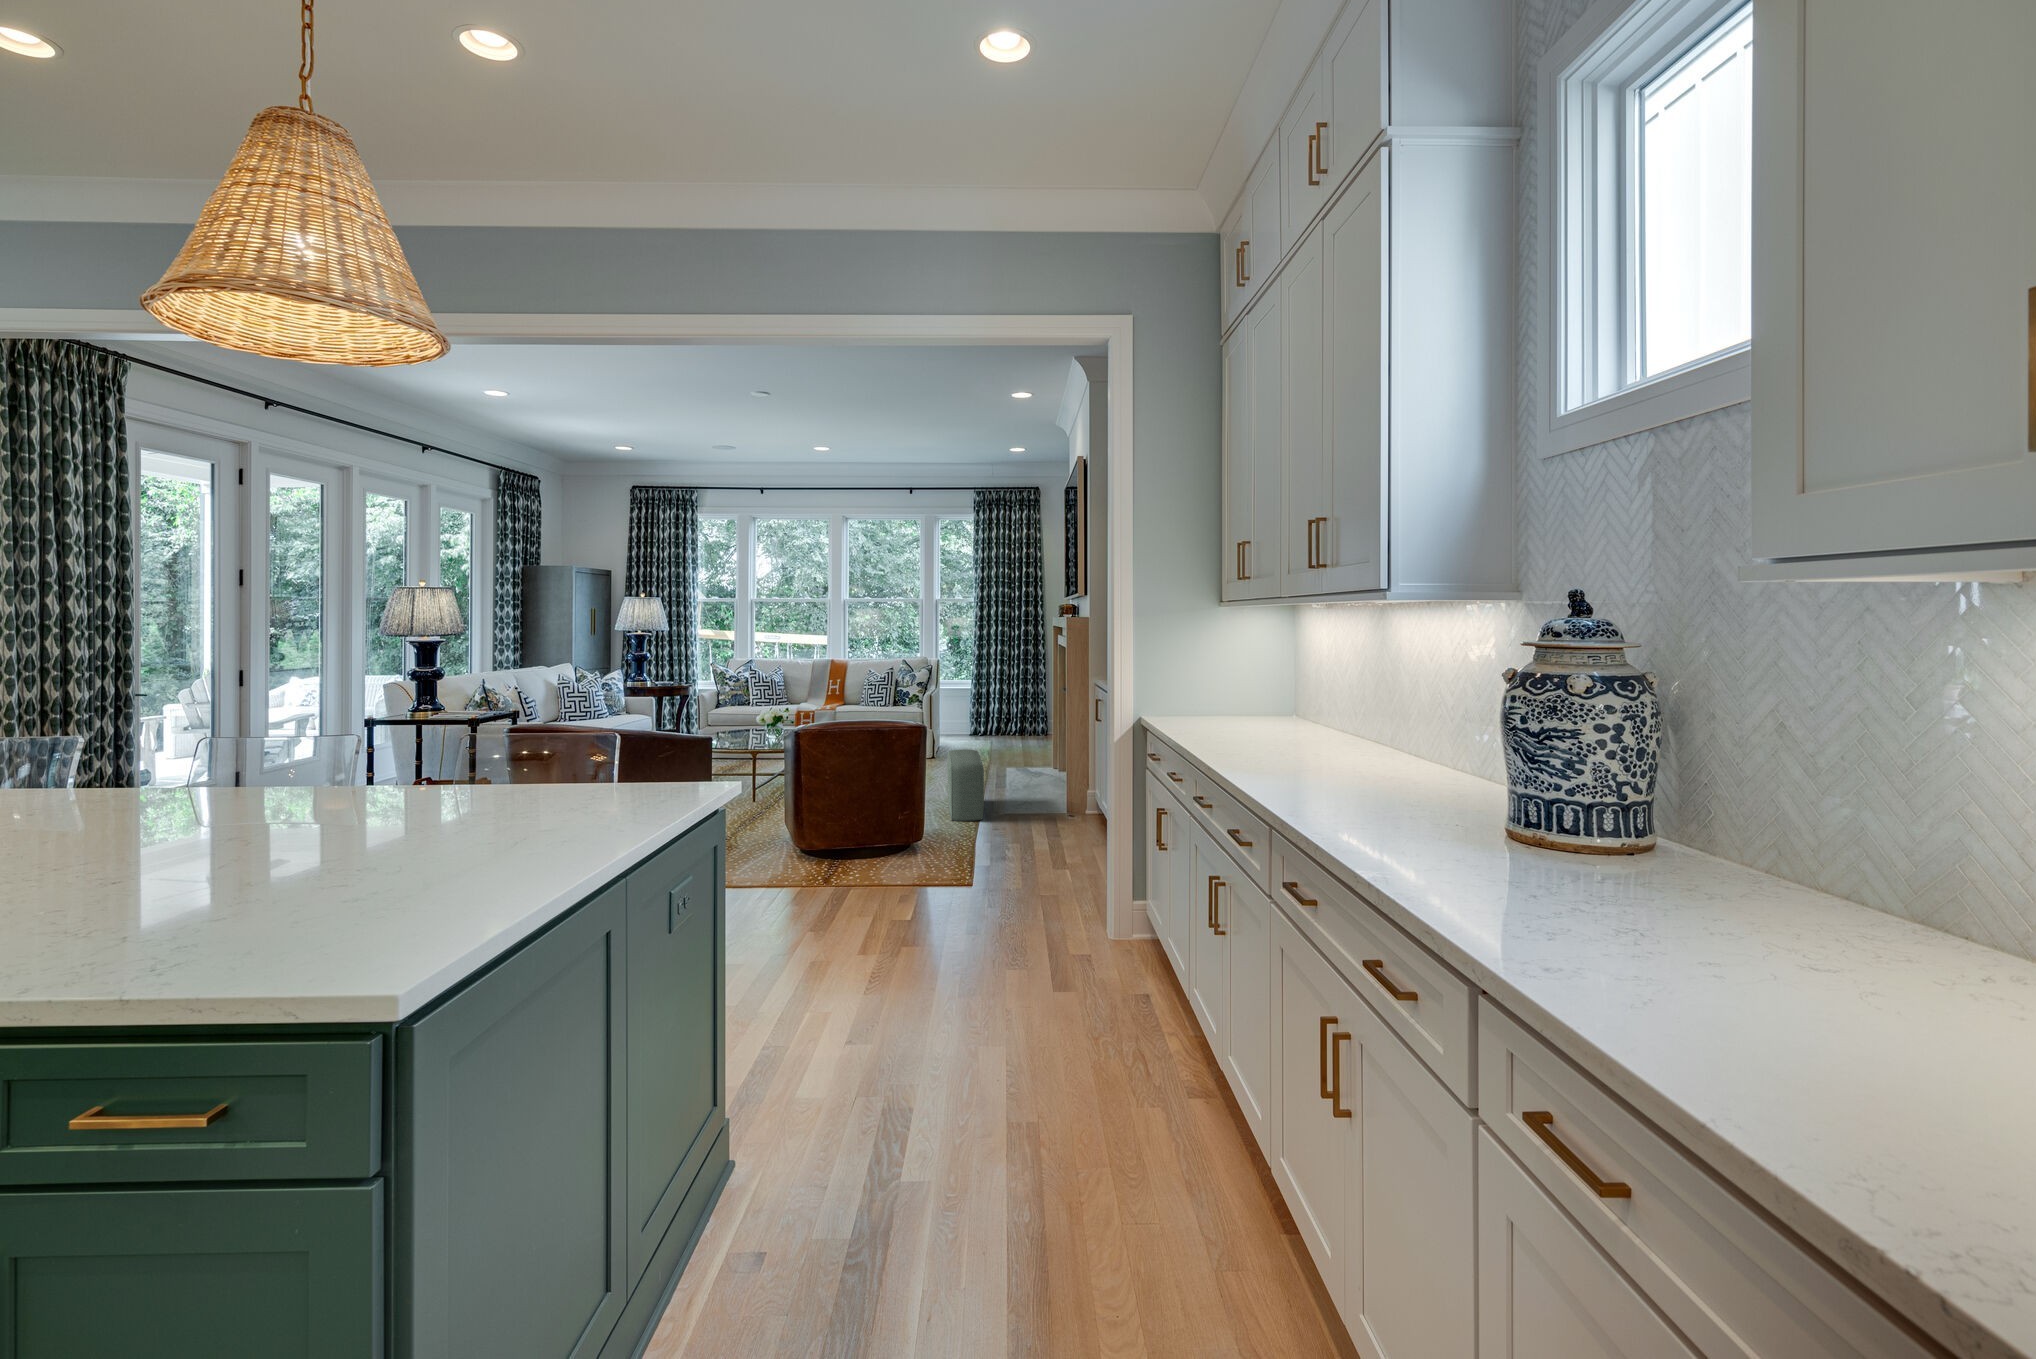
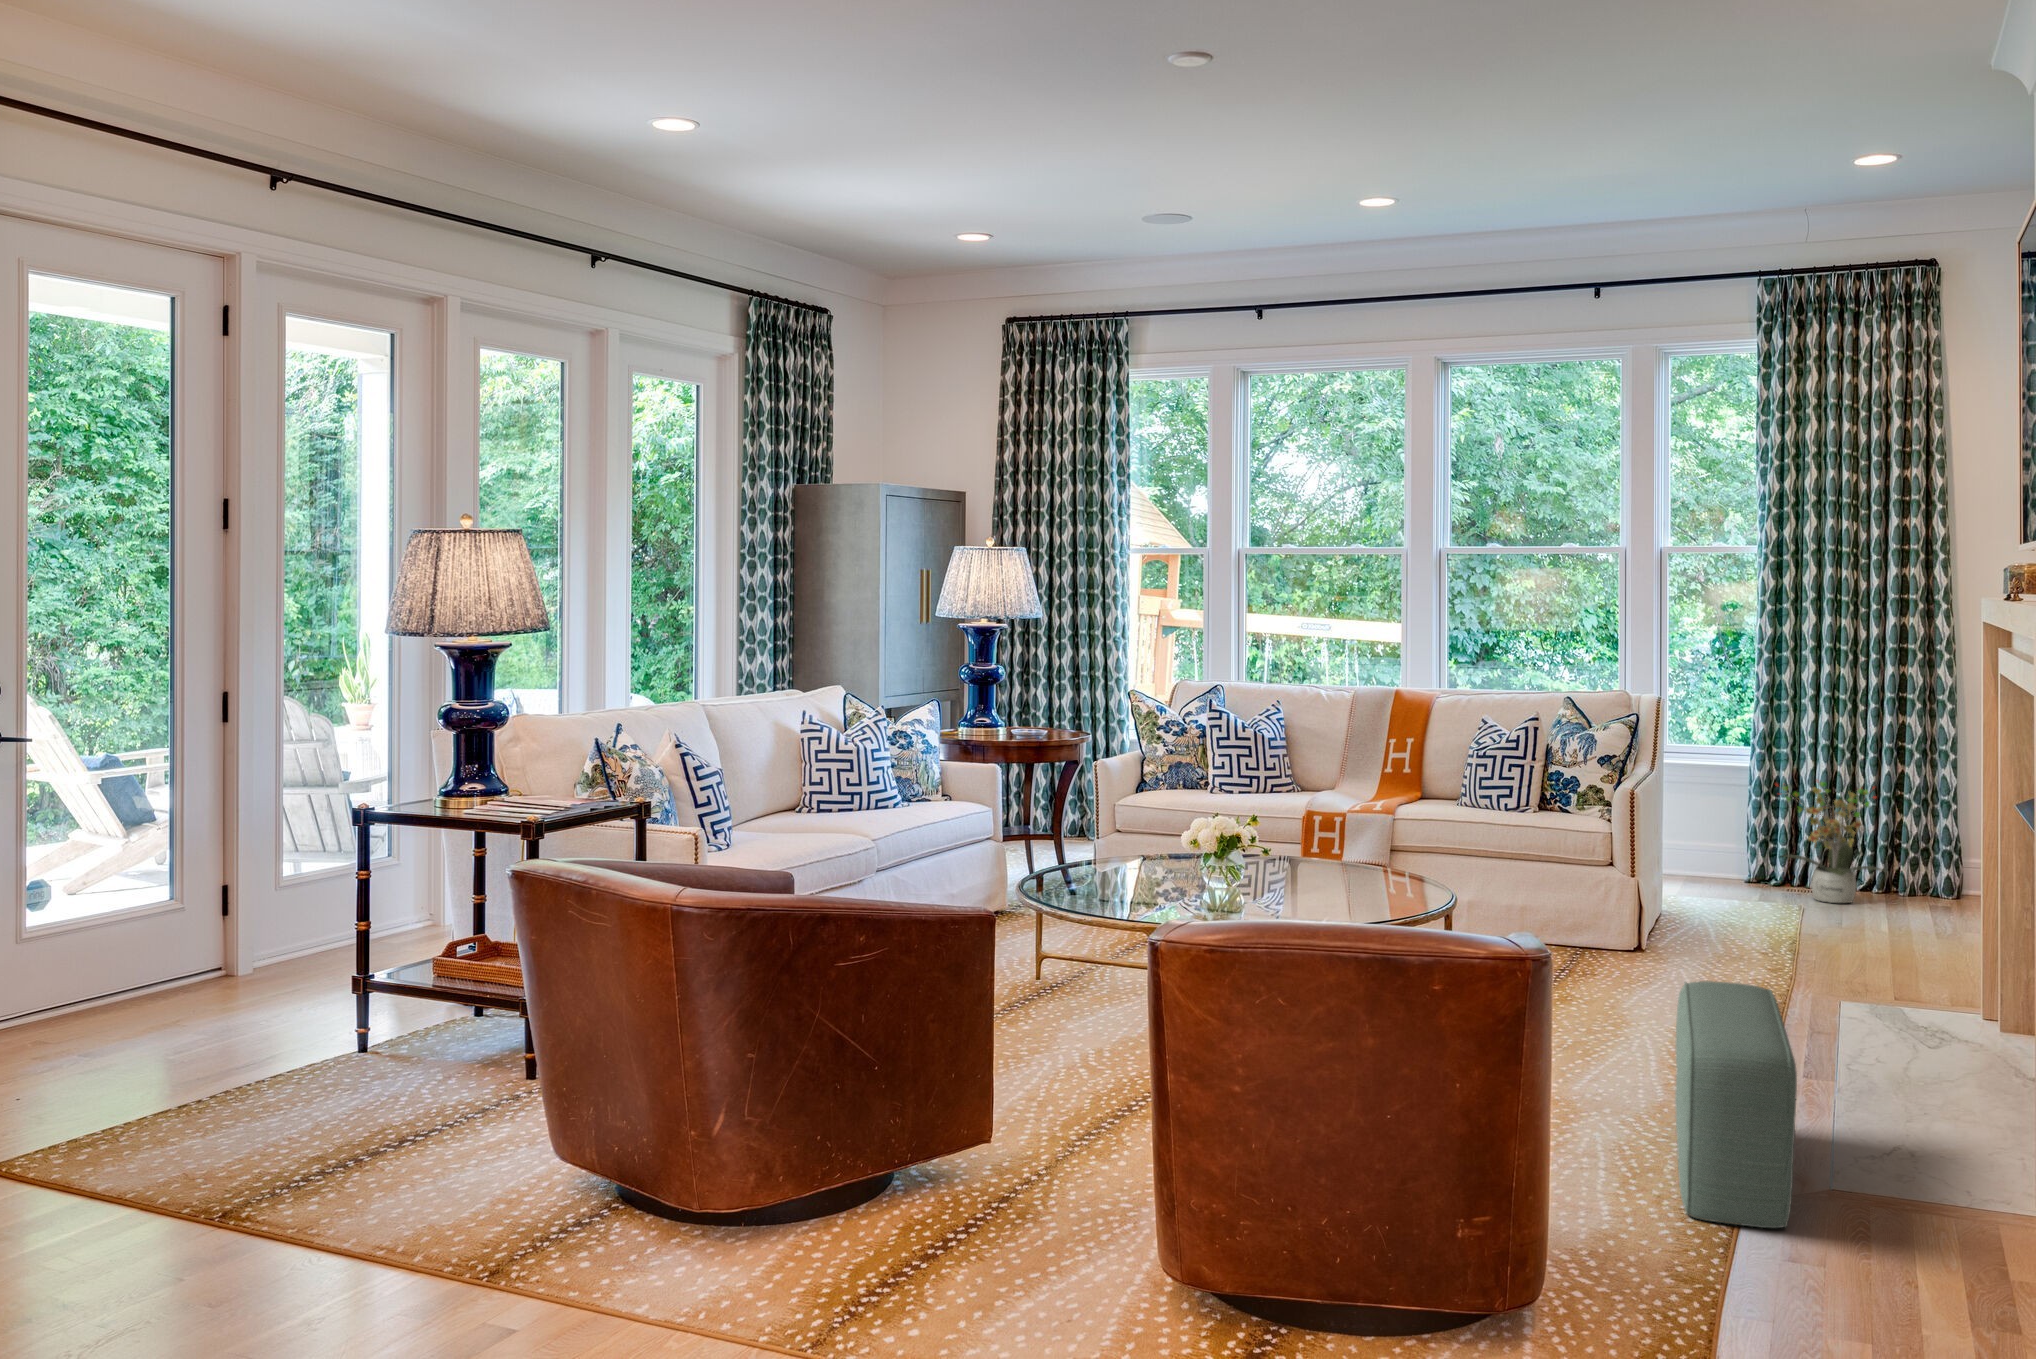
potted plant: none [983,692,1024,740] -> present [1776,780,1883,903]

